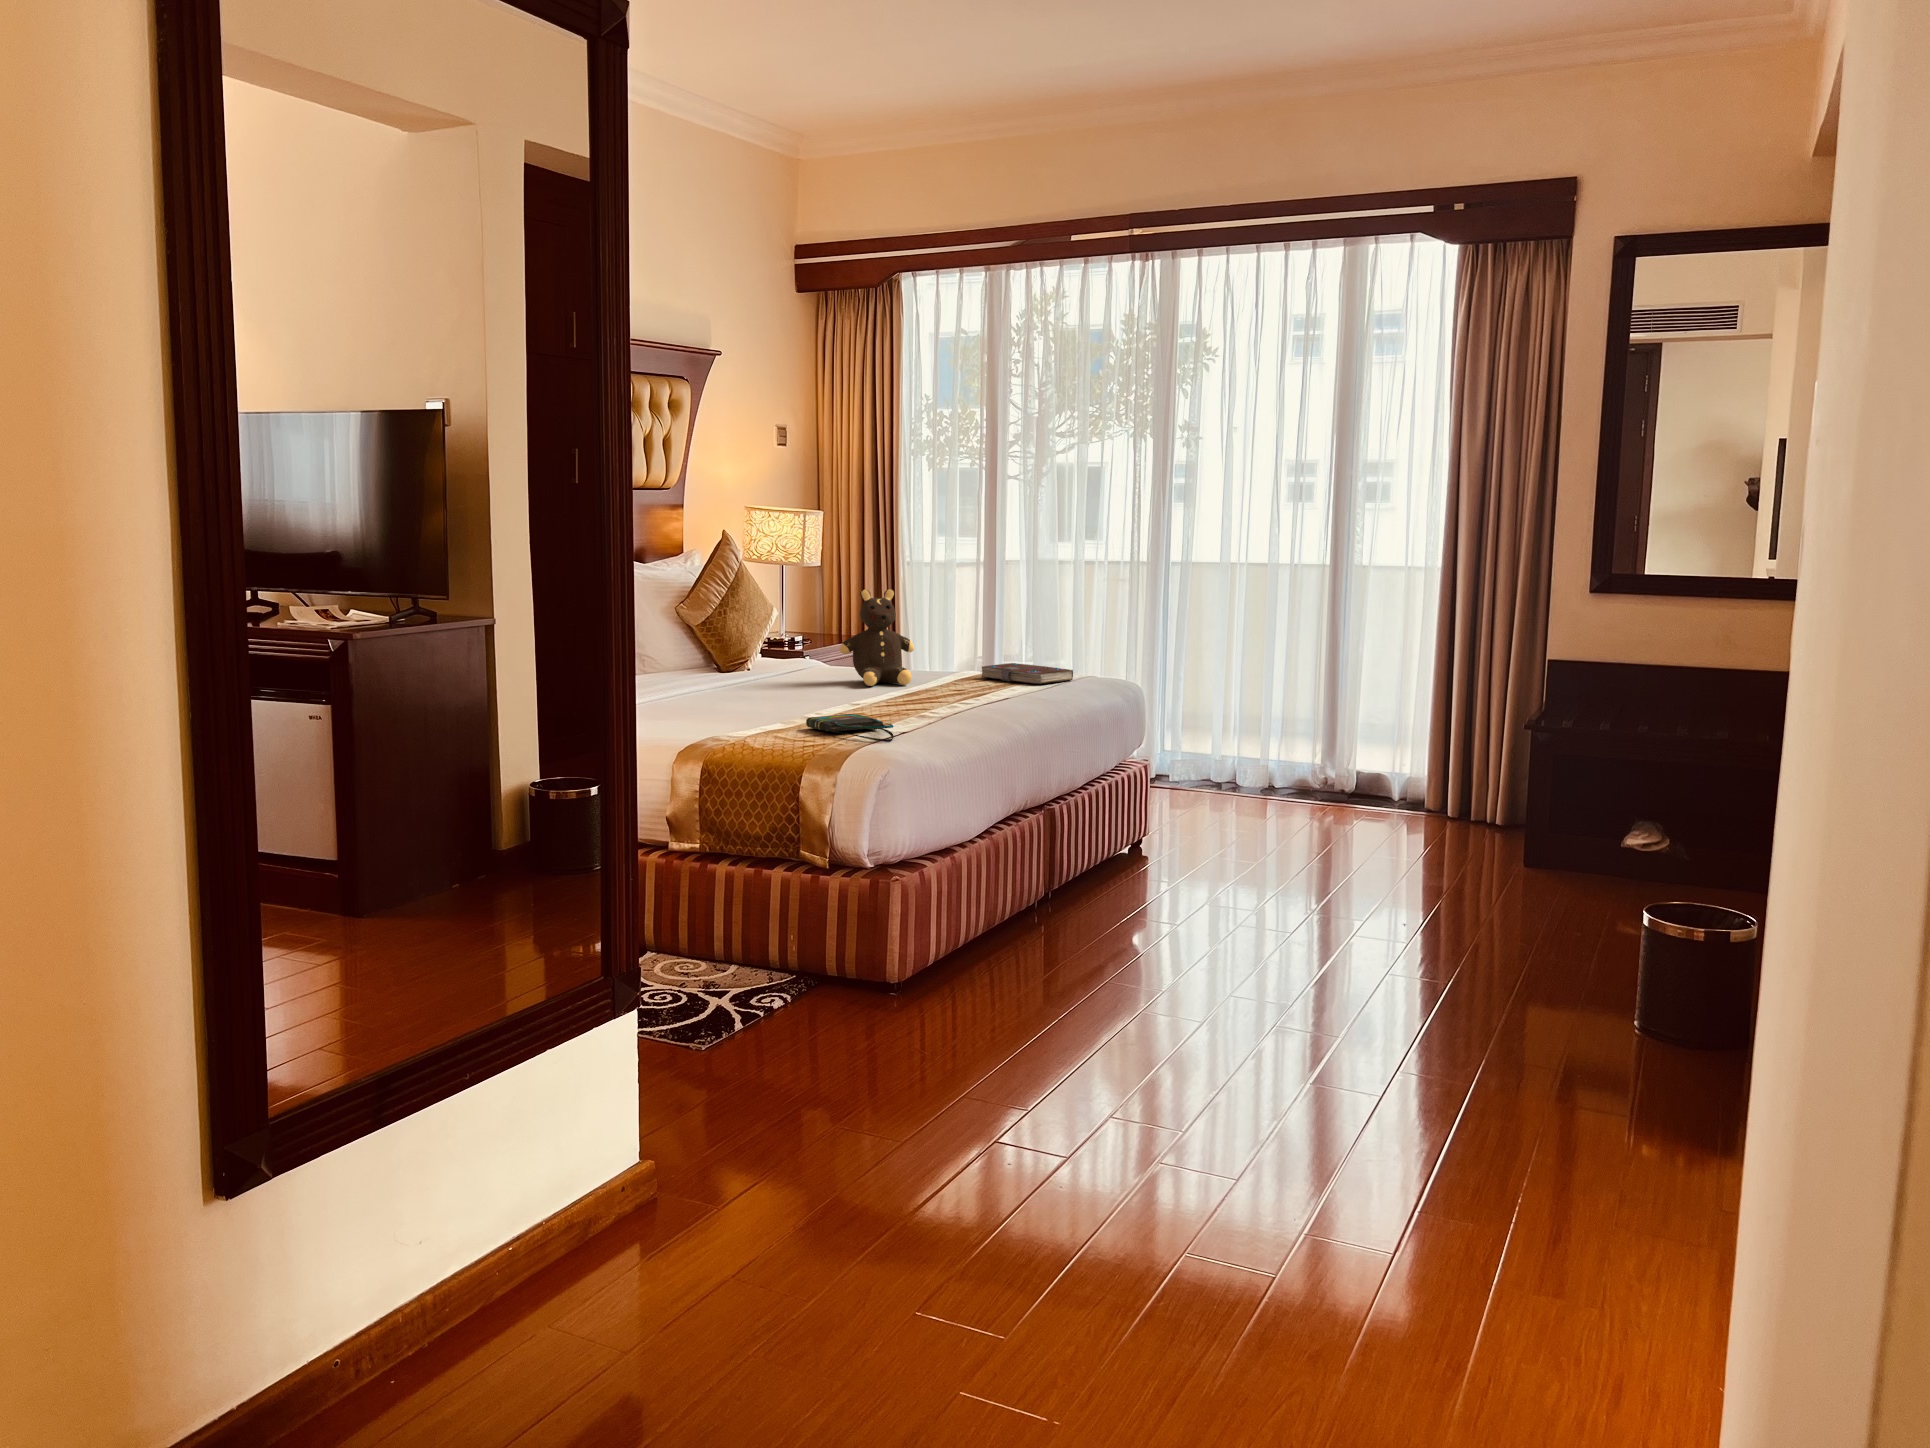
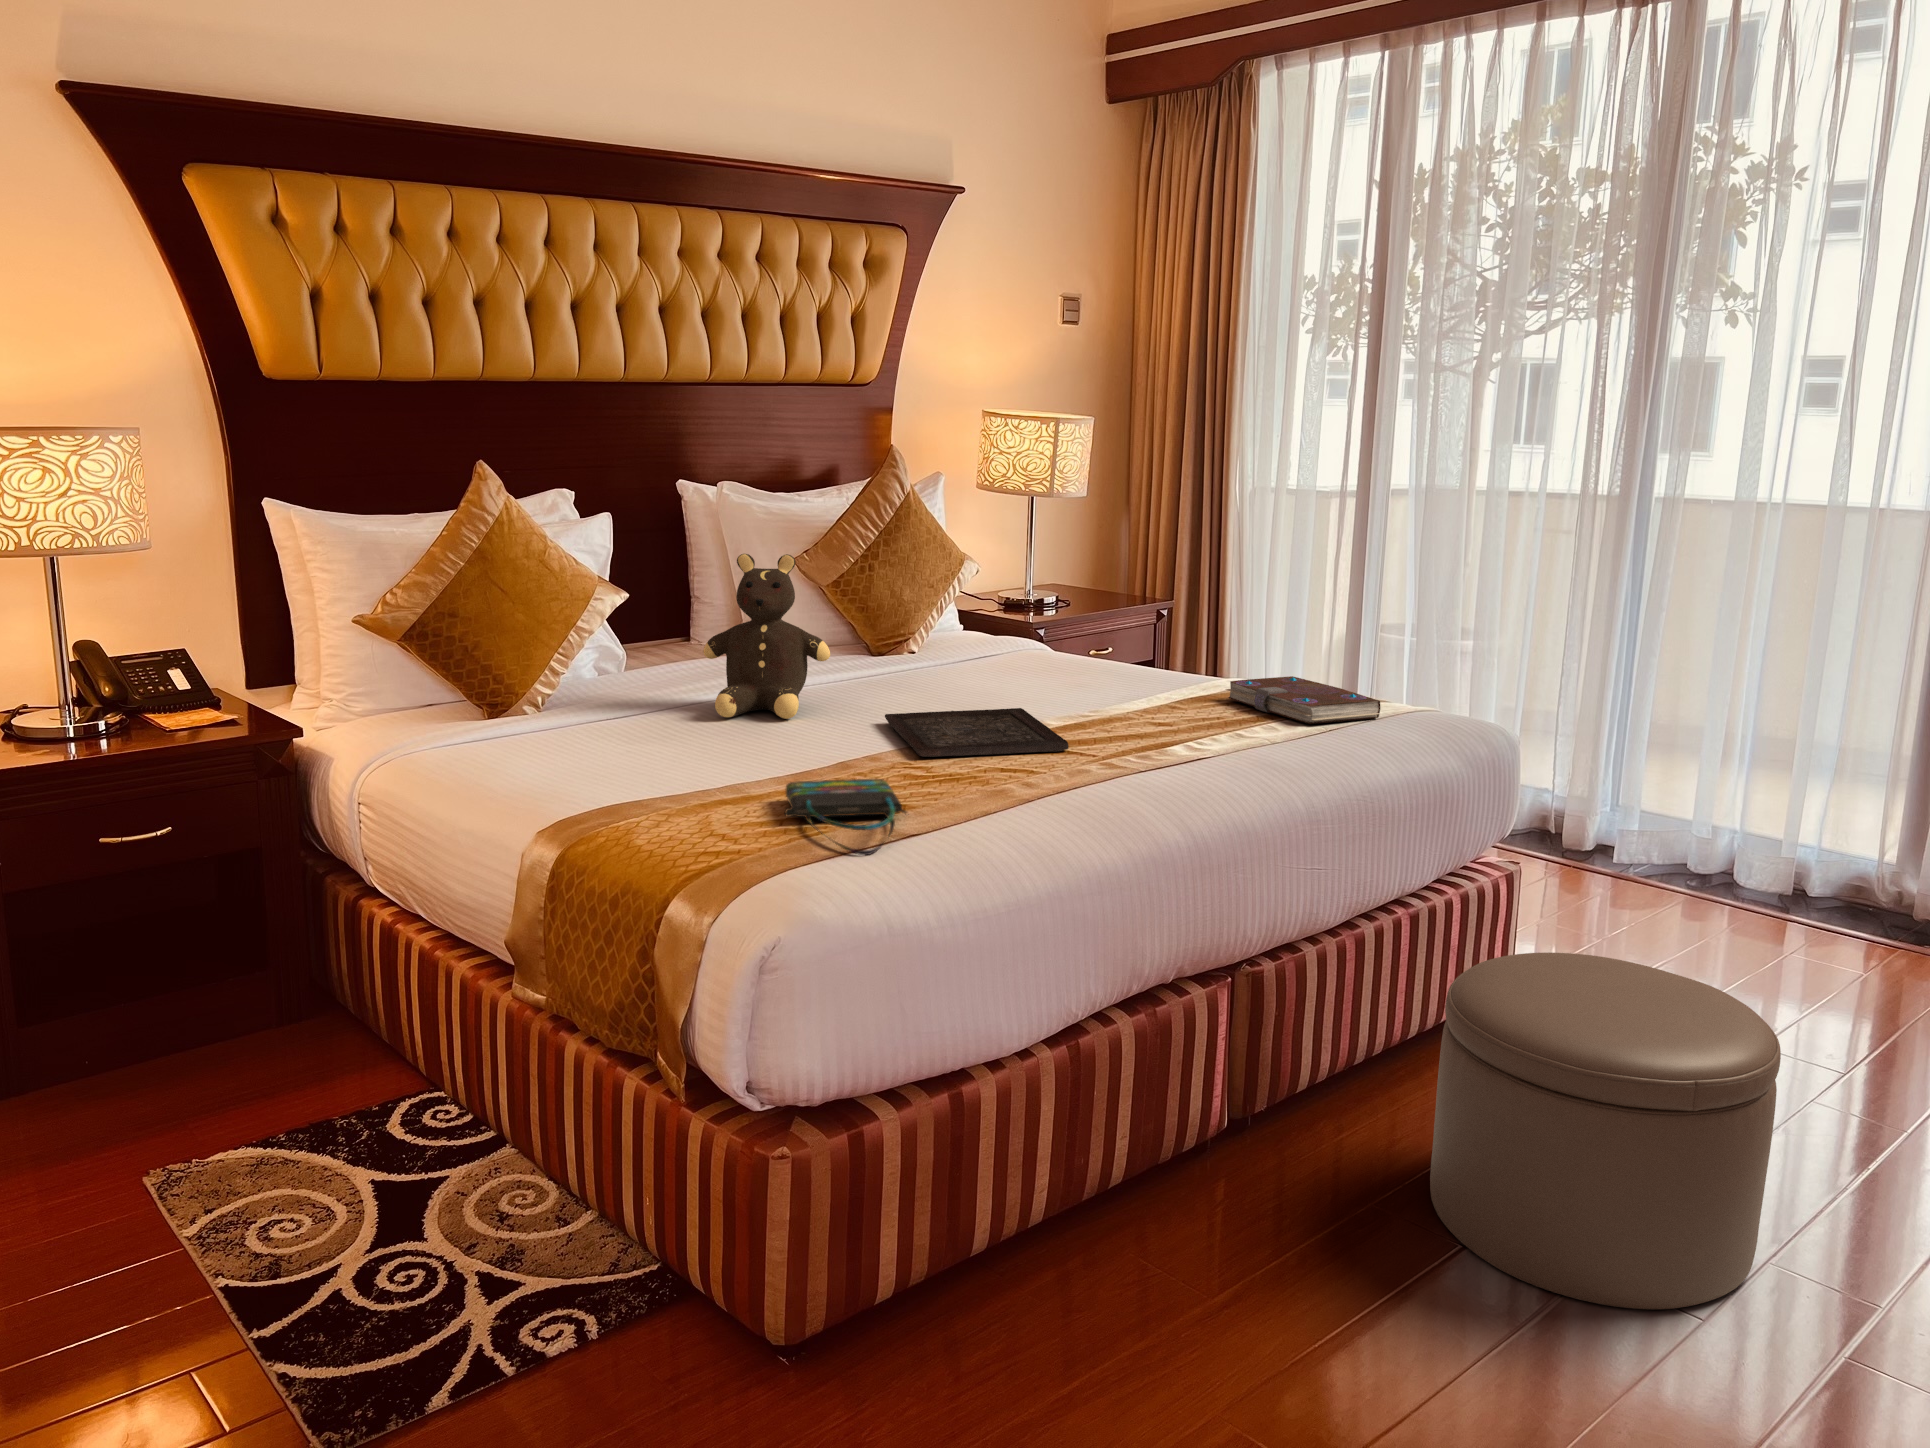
teddy bear: present [840,589,914,686] -> present [703,554,830,719]
tray: none [799,686,926,709] -> present [885,708,1069,757]
ottoman: none [1151,783,1310,937] -> present [1430,953,1781,1309]

